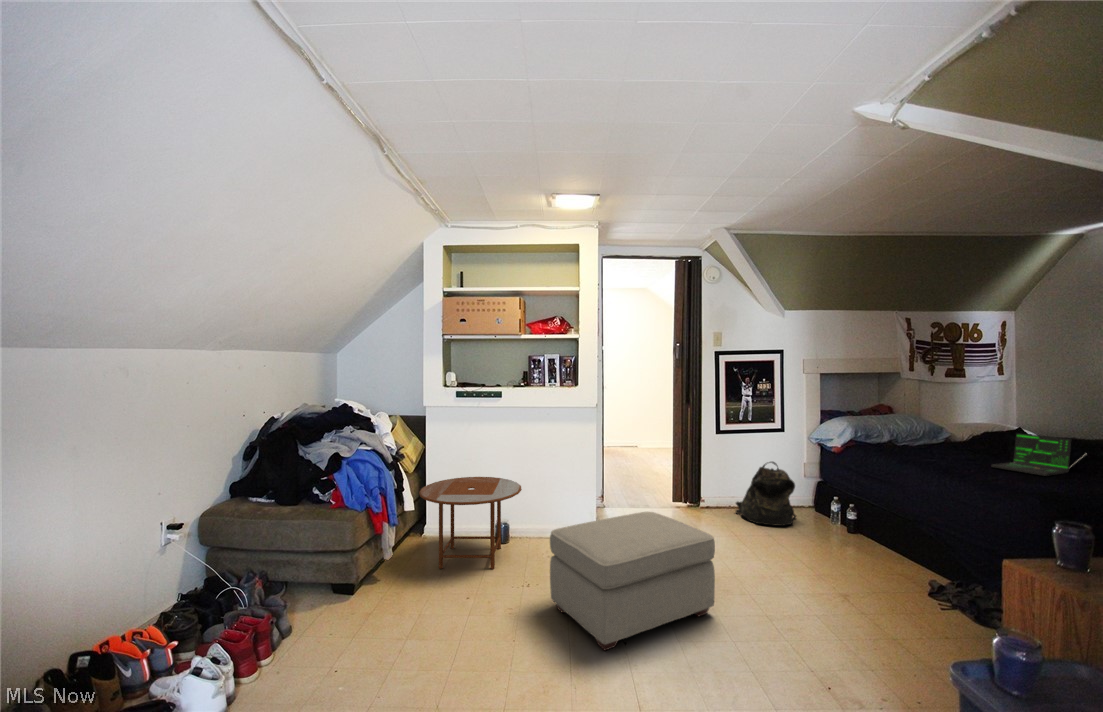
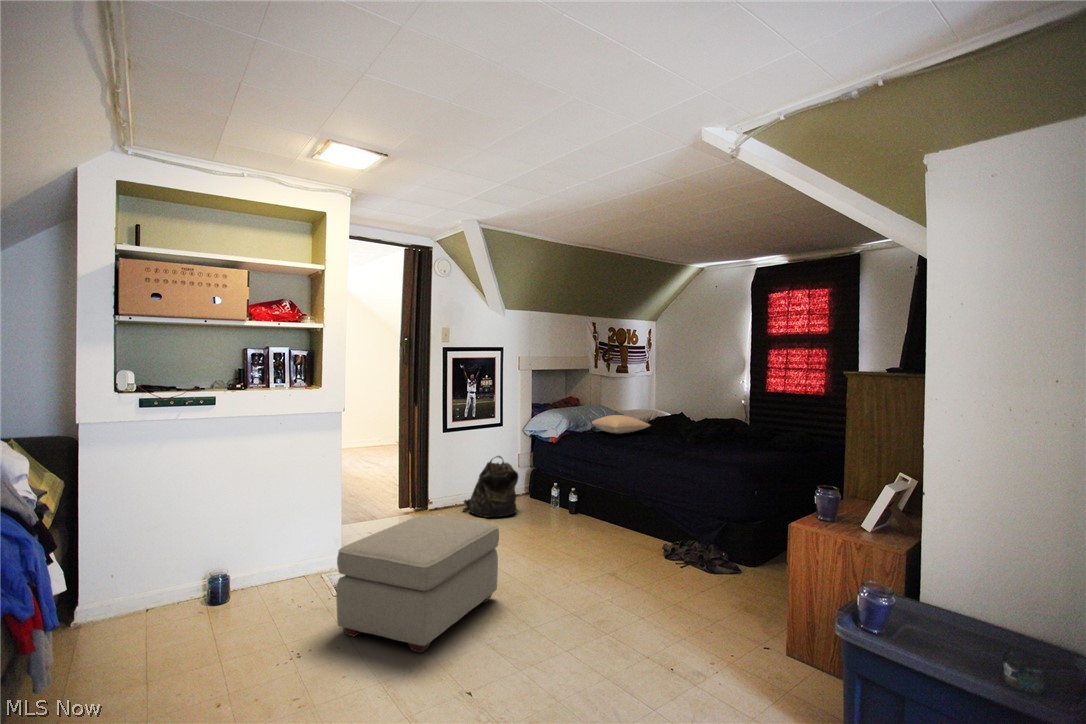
pillow: none [896,428,987,450] -> present [592,415,650,434]
laptop: present [991,433,1077,476] -> none [658,416,708,445]
side table: present [419,477,522,569] -> none [106,507,263,638]

